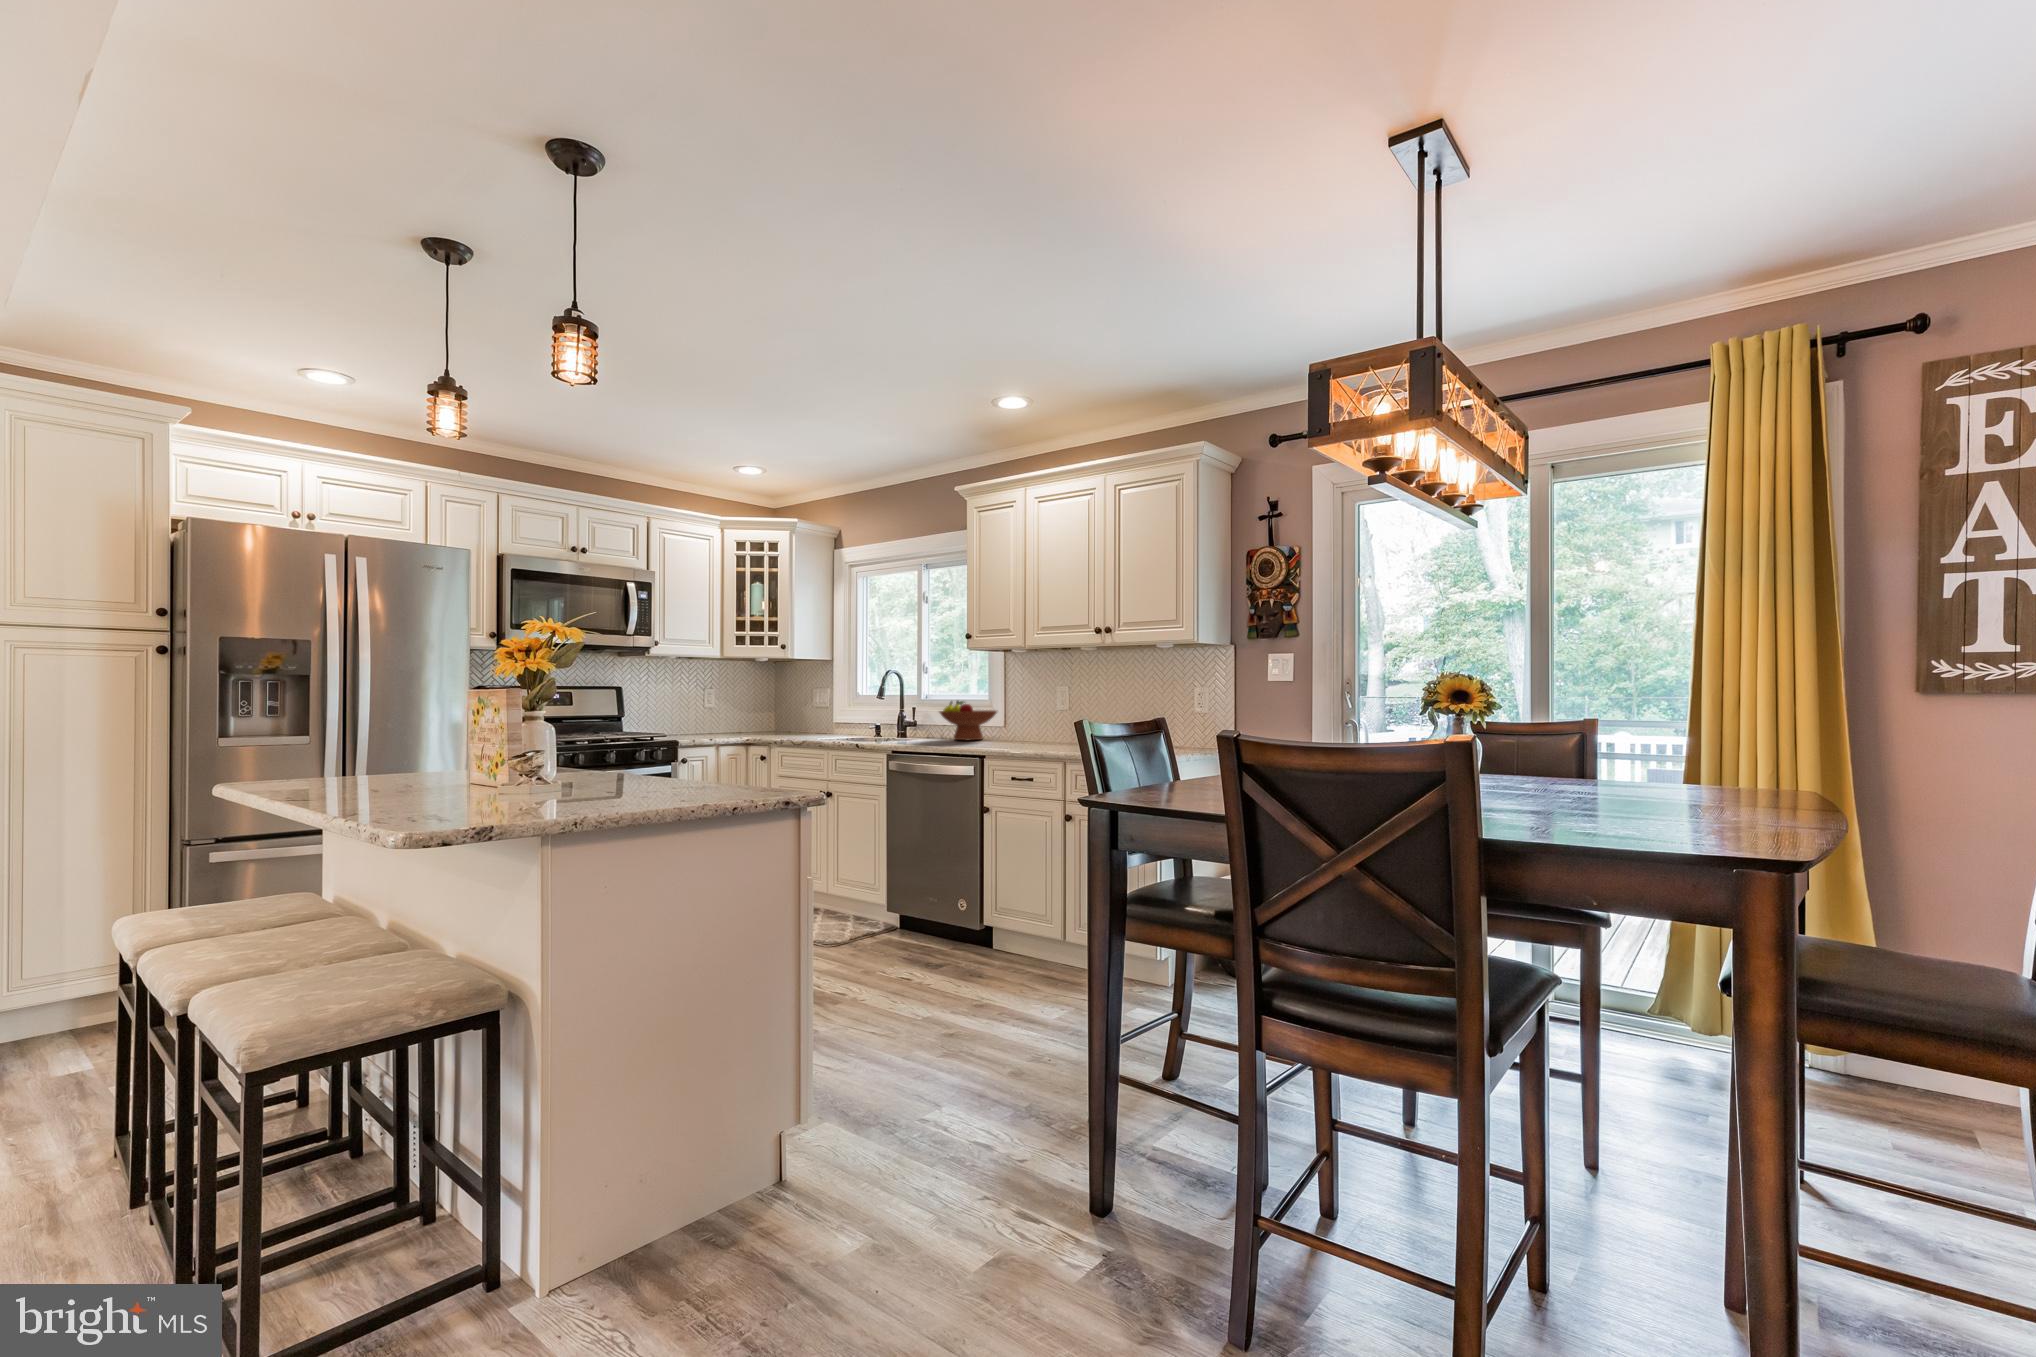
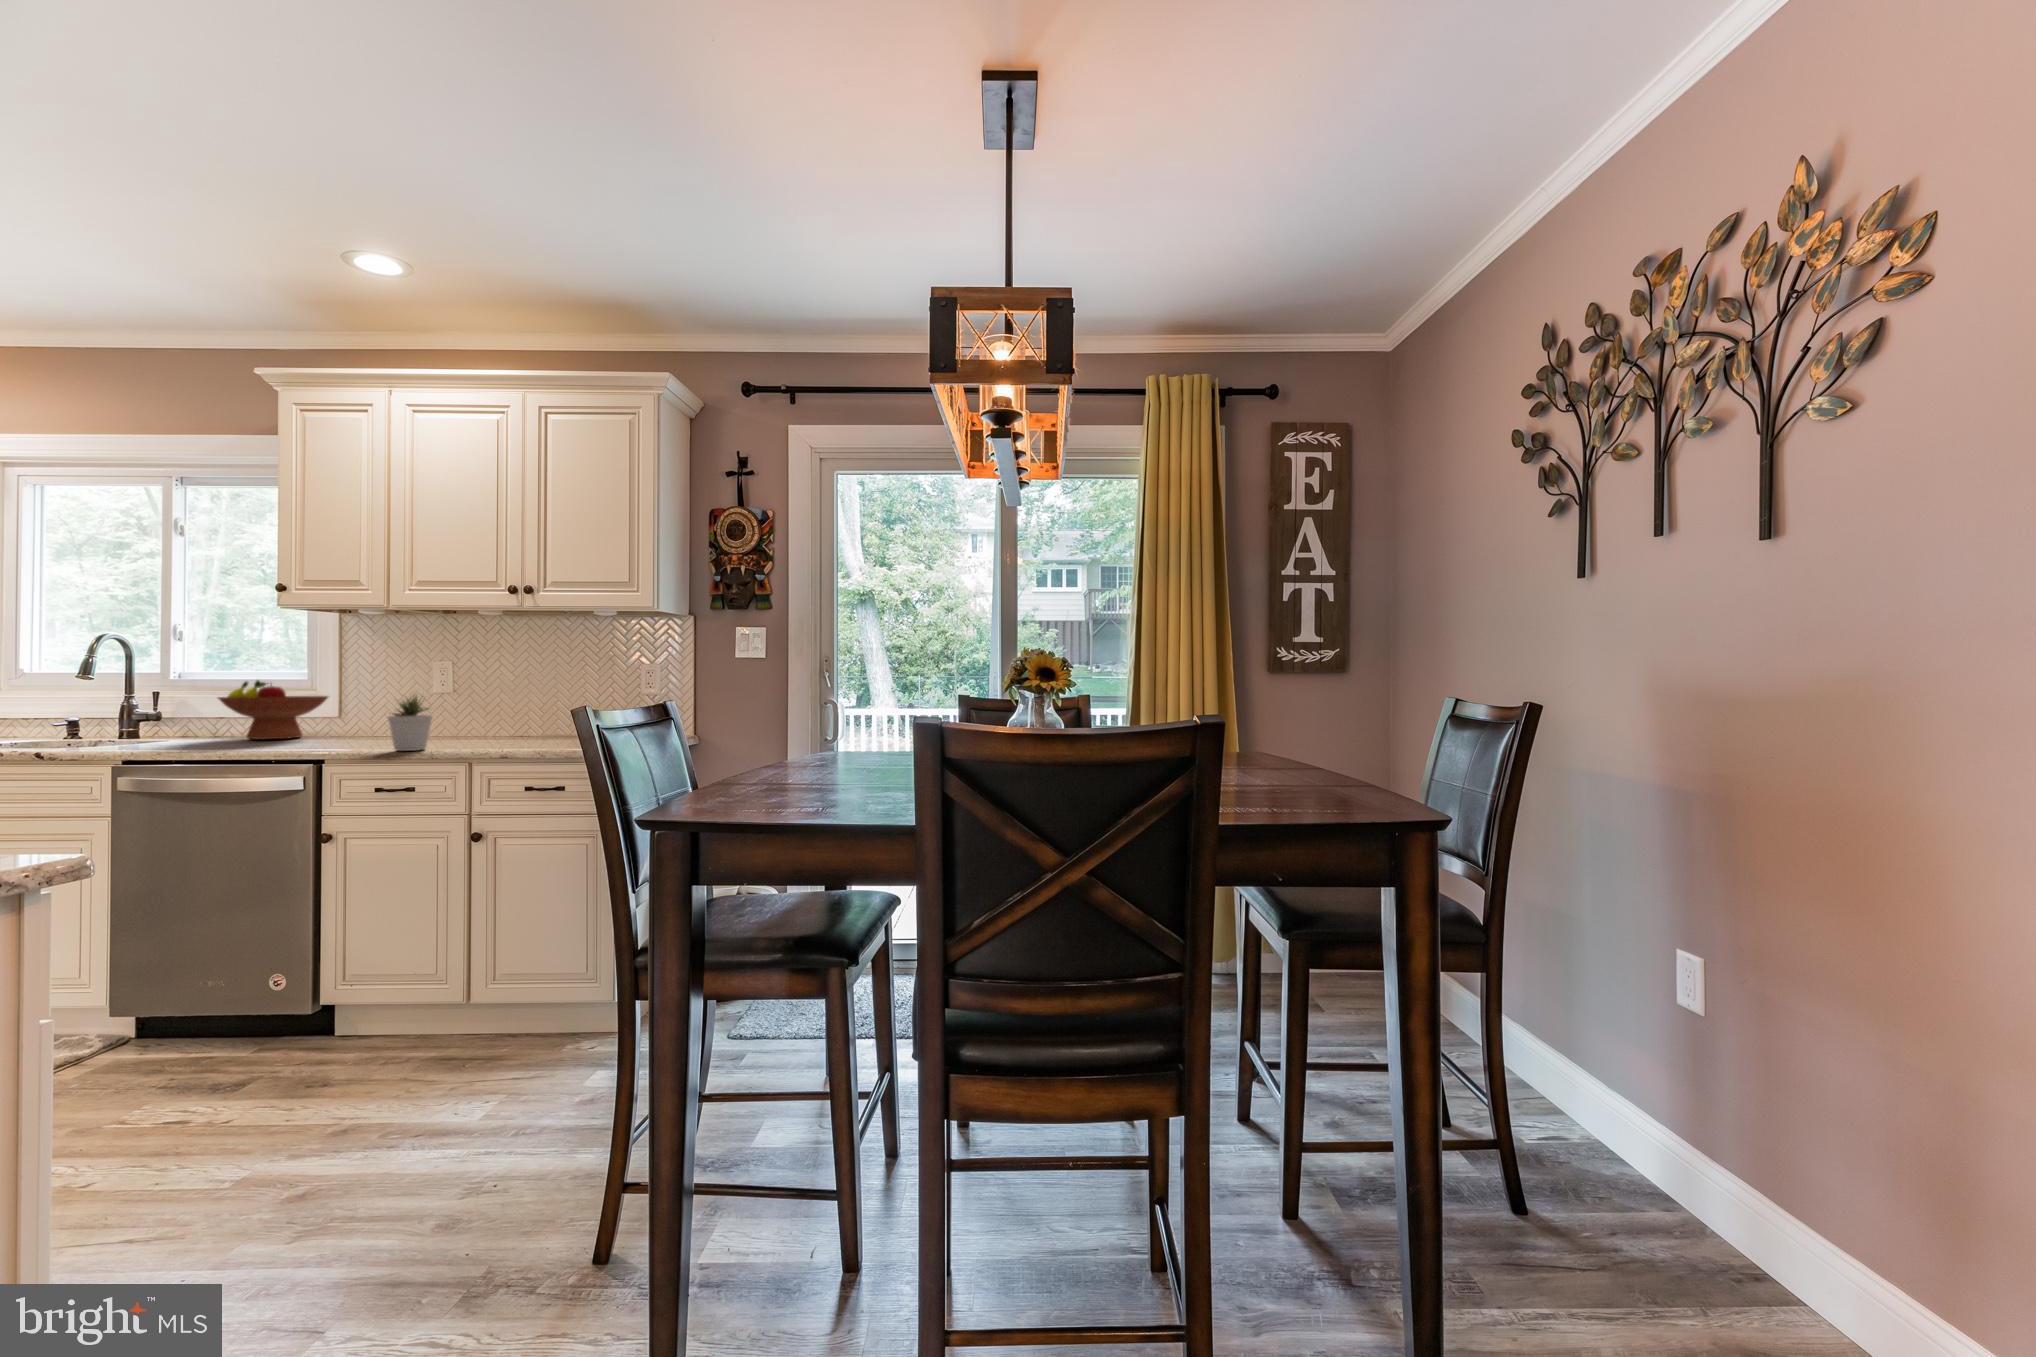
potted plant: none [1019,708,1047,752] -> present [388,696,432,751]

